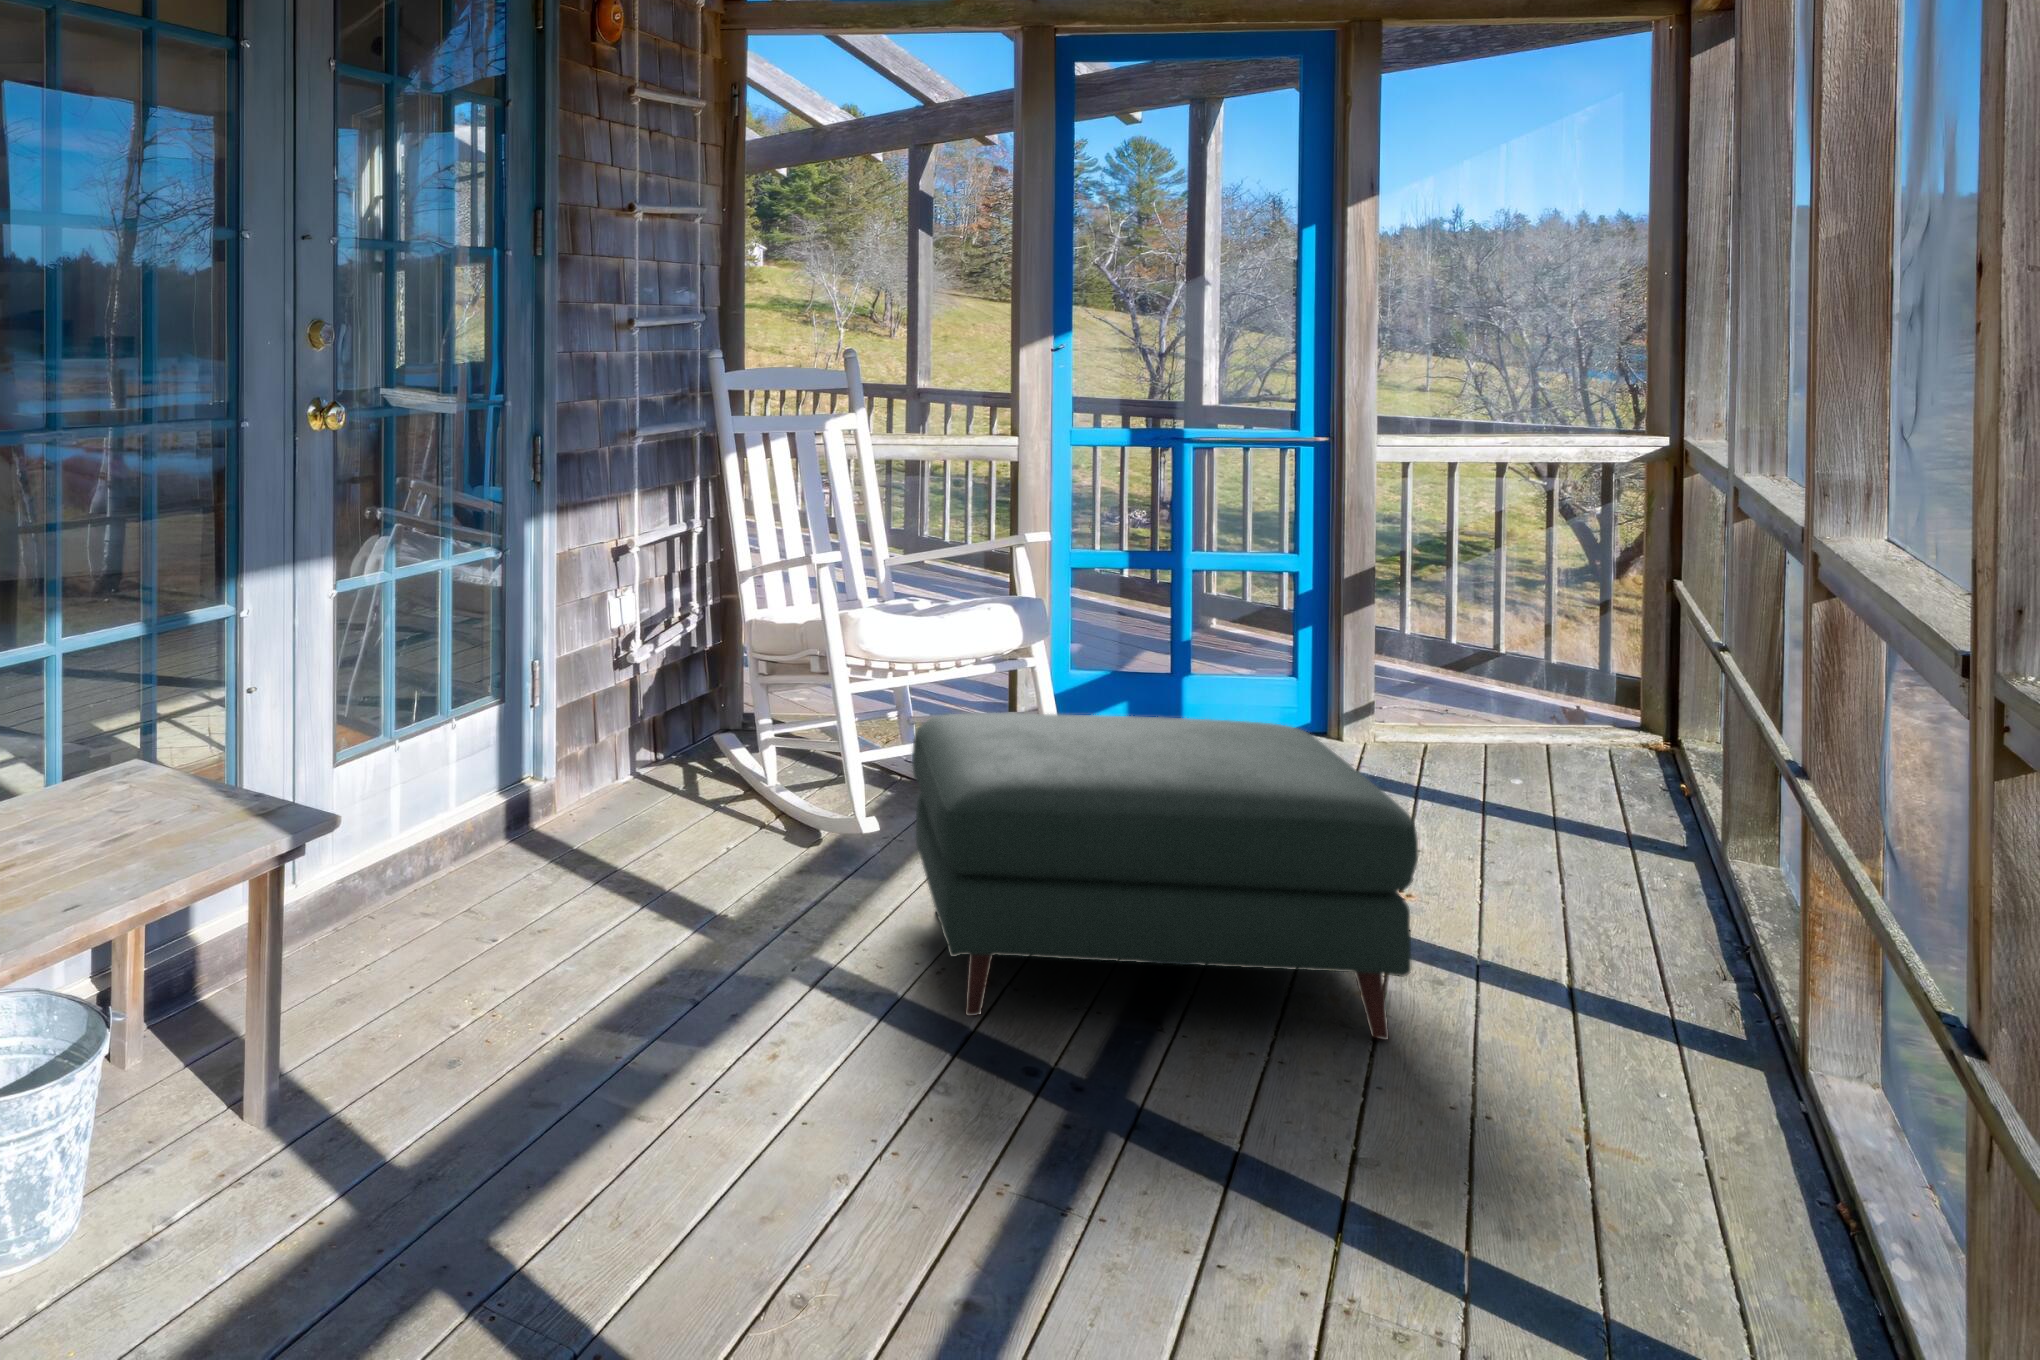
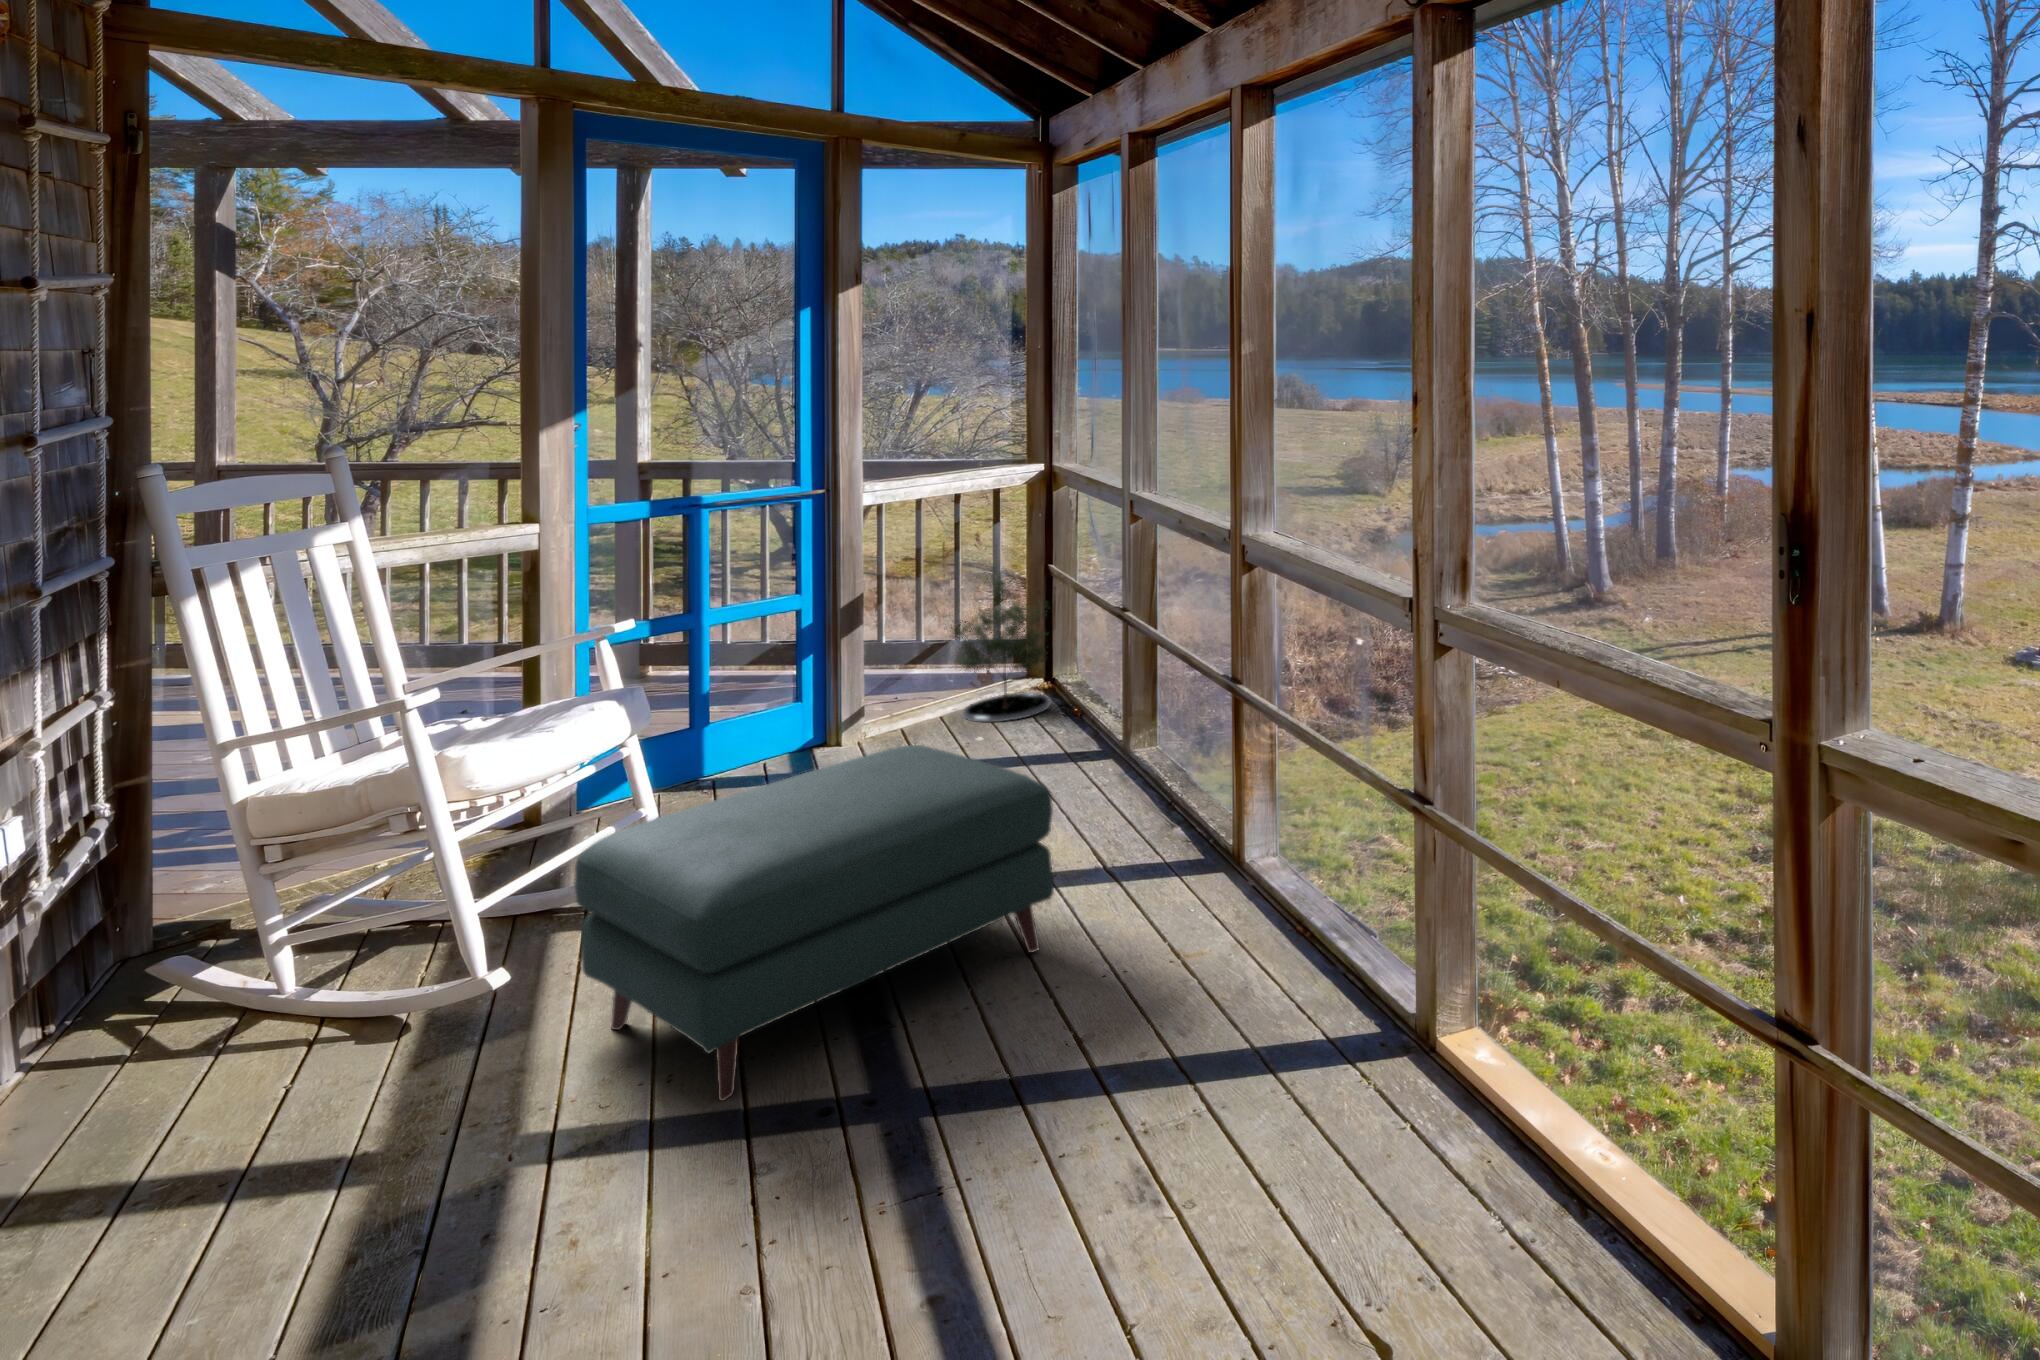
potted tree: none [1495,547,1668,782] -> present [943,565,1051,722]

